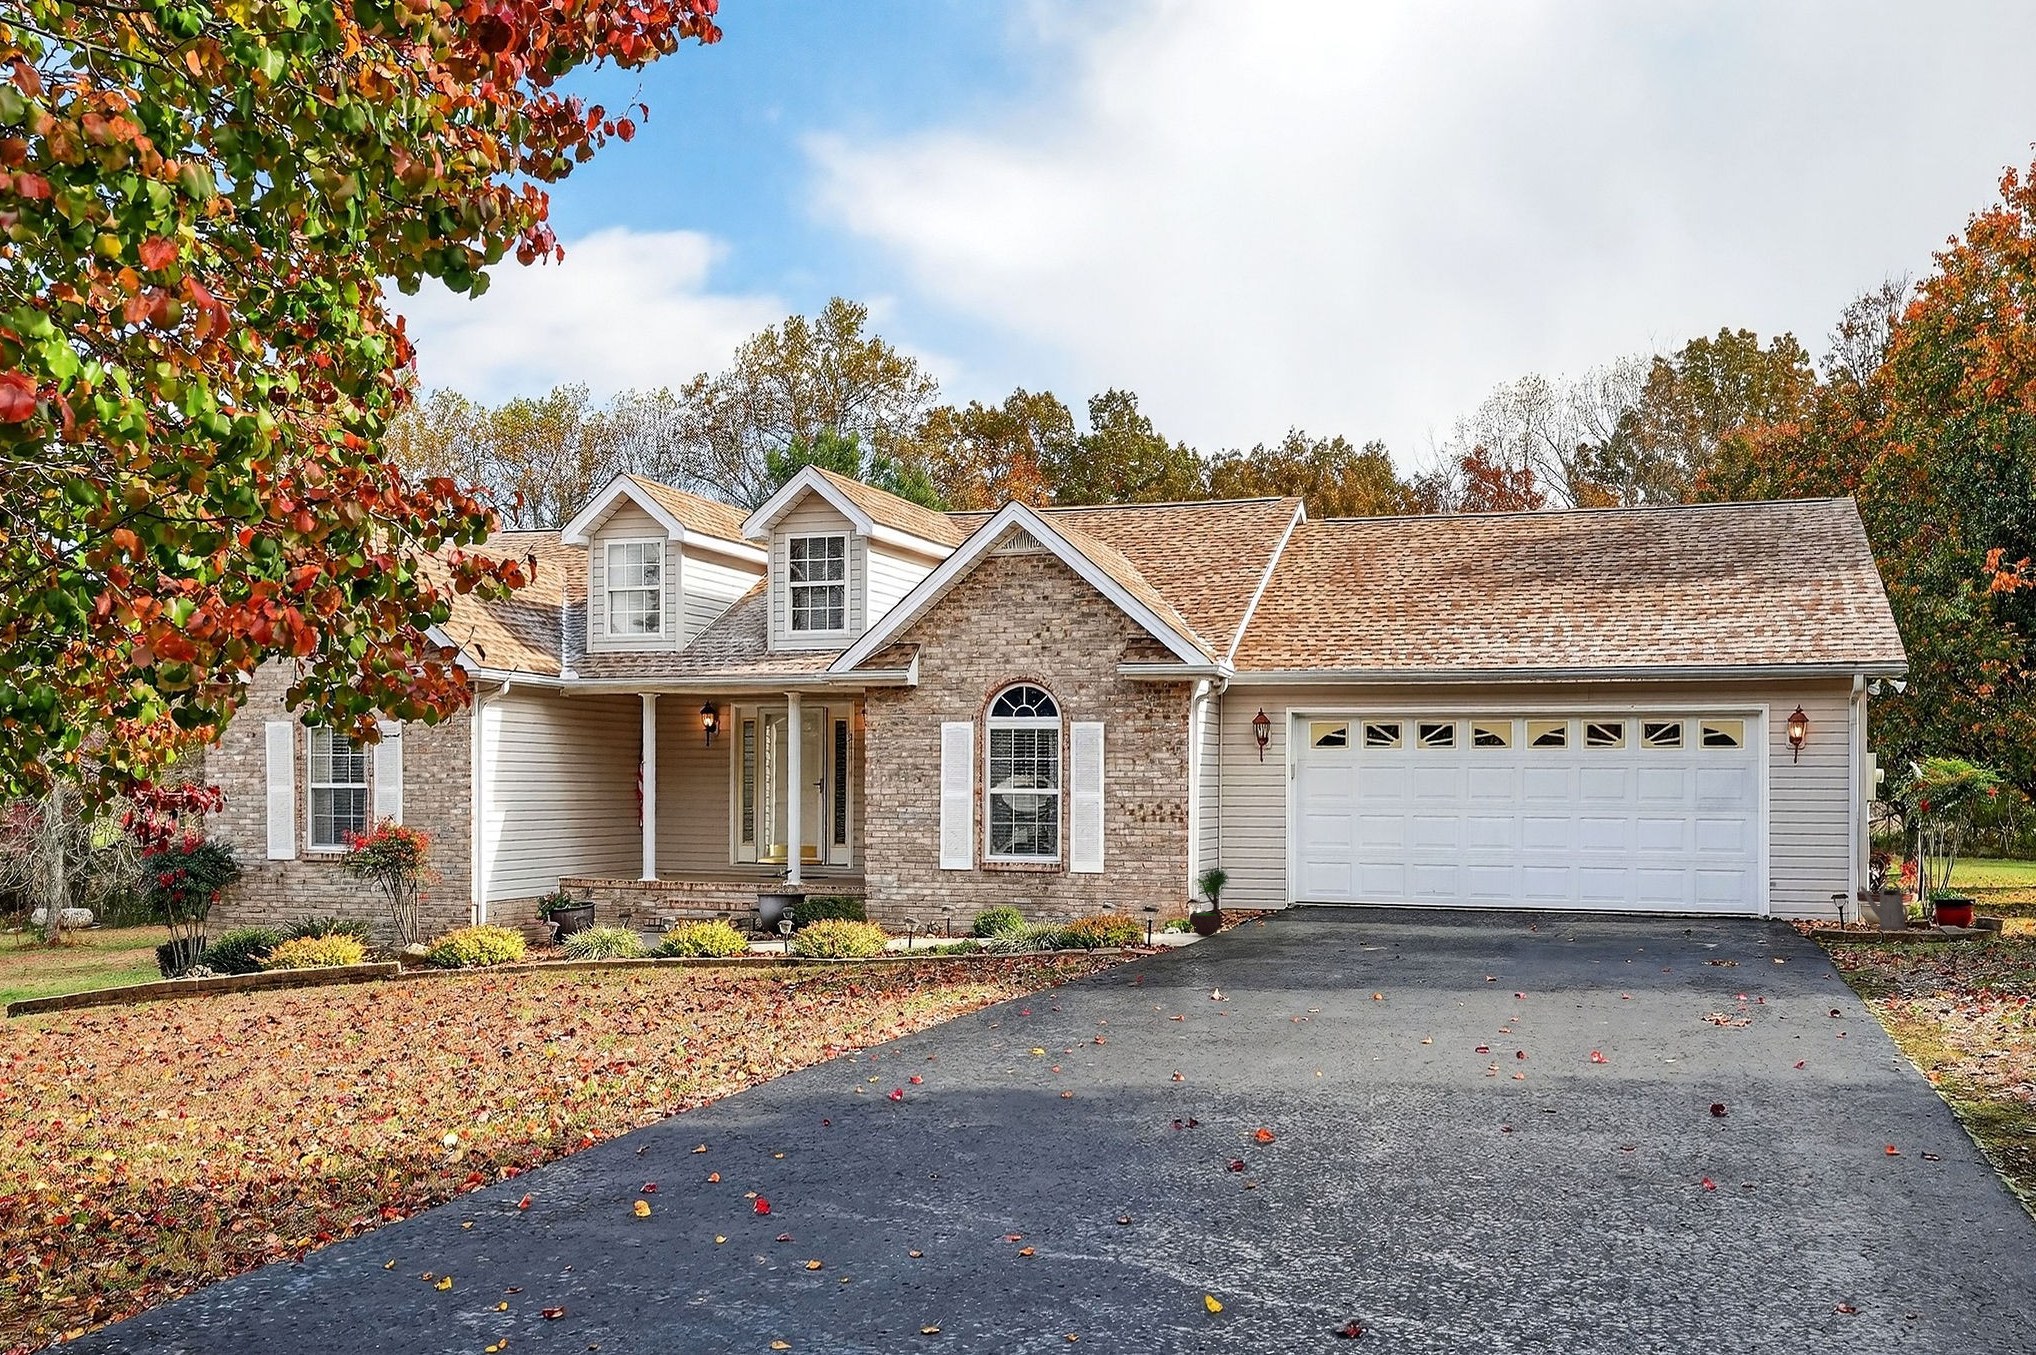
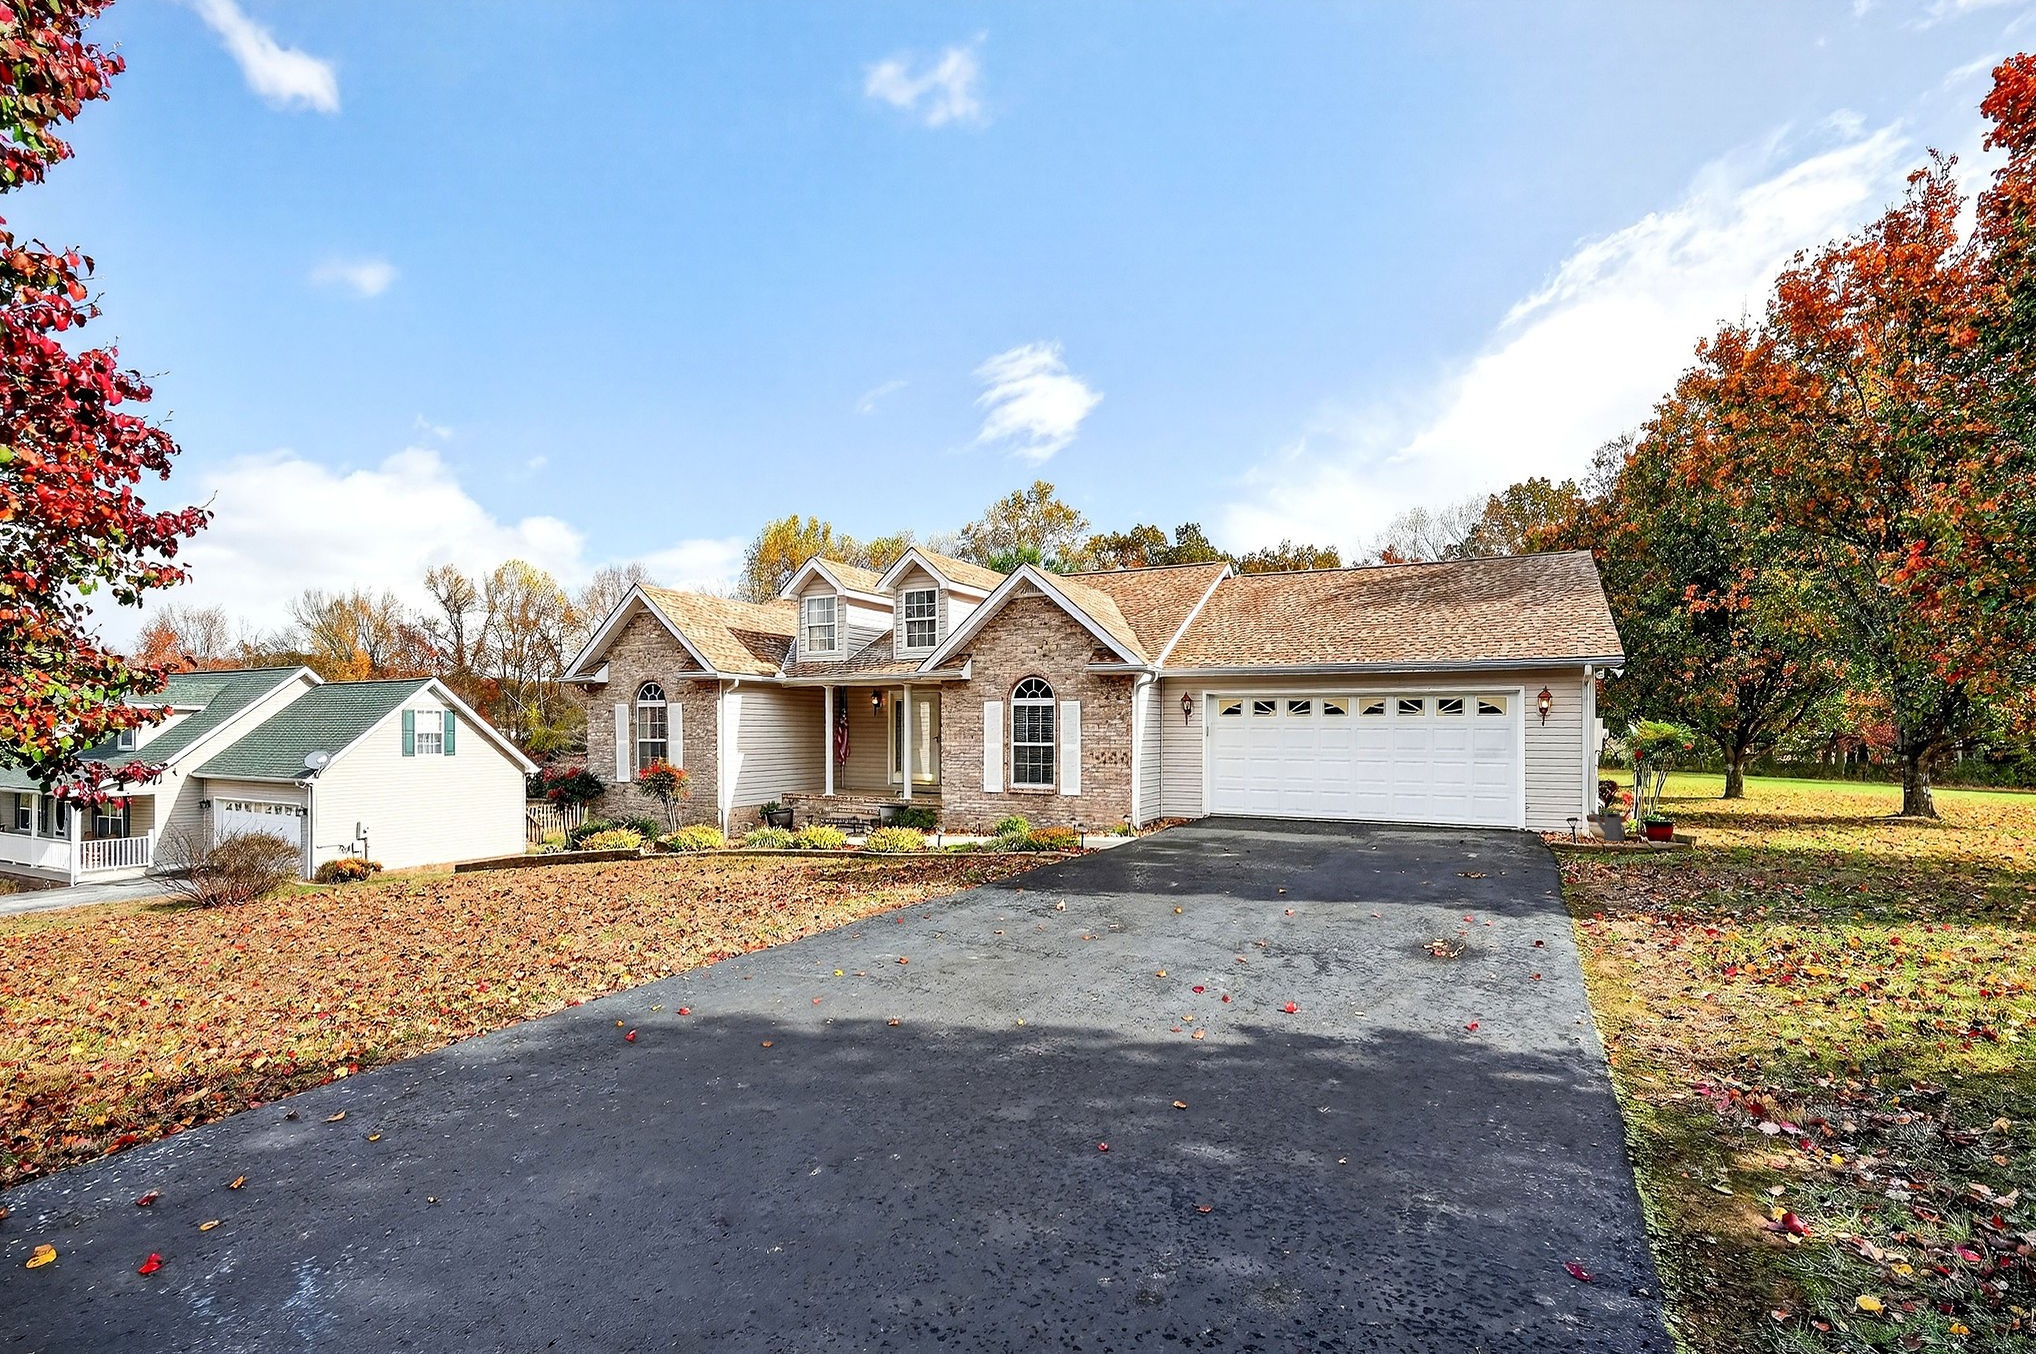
potted tree: present [1189,866,1229,936] -> none [1133,791,1159,838]

